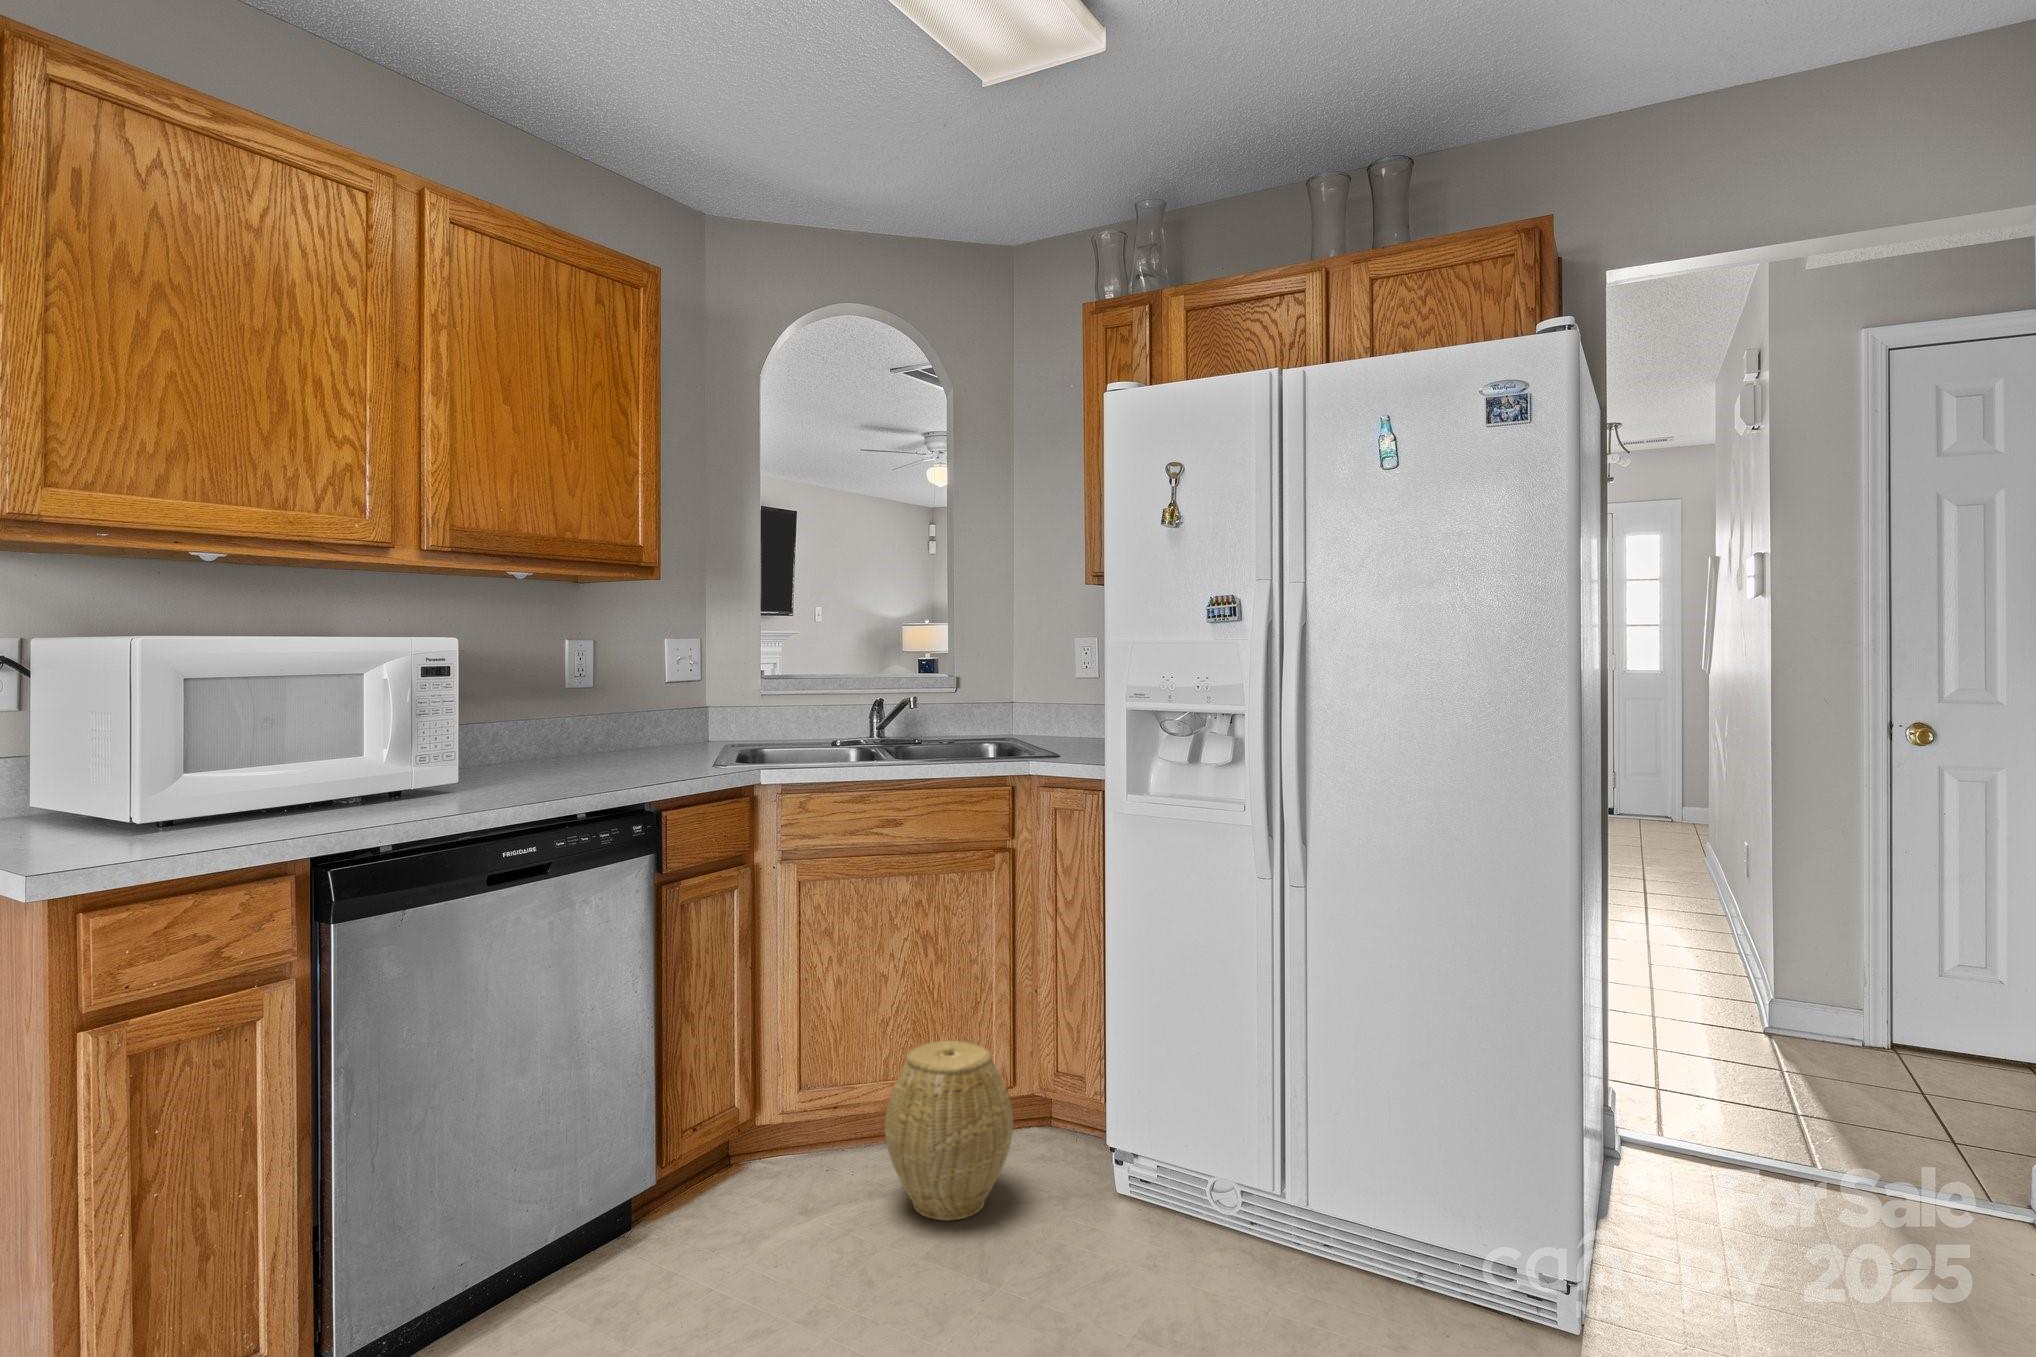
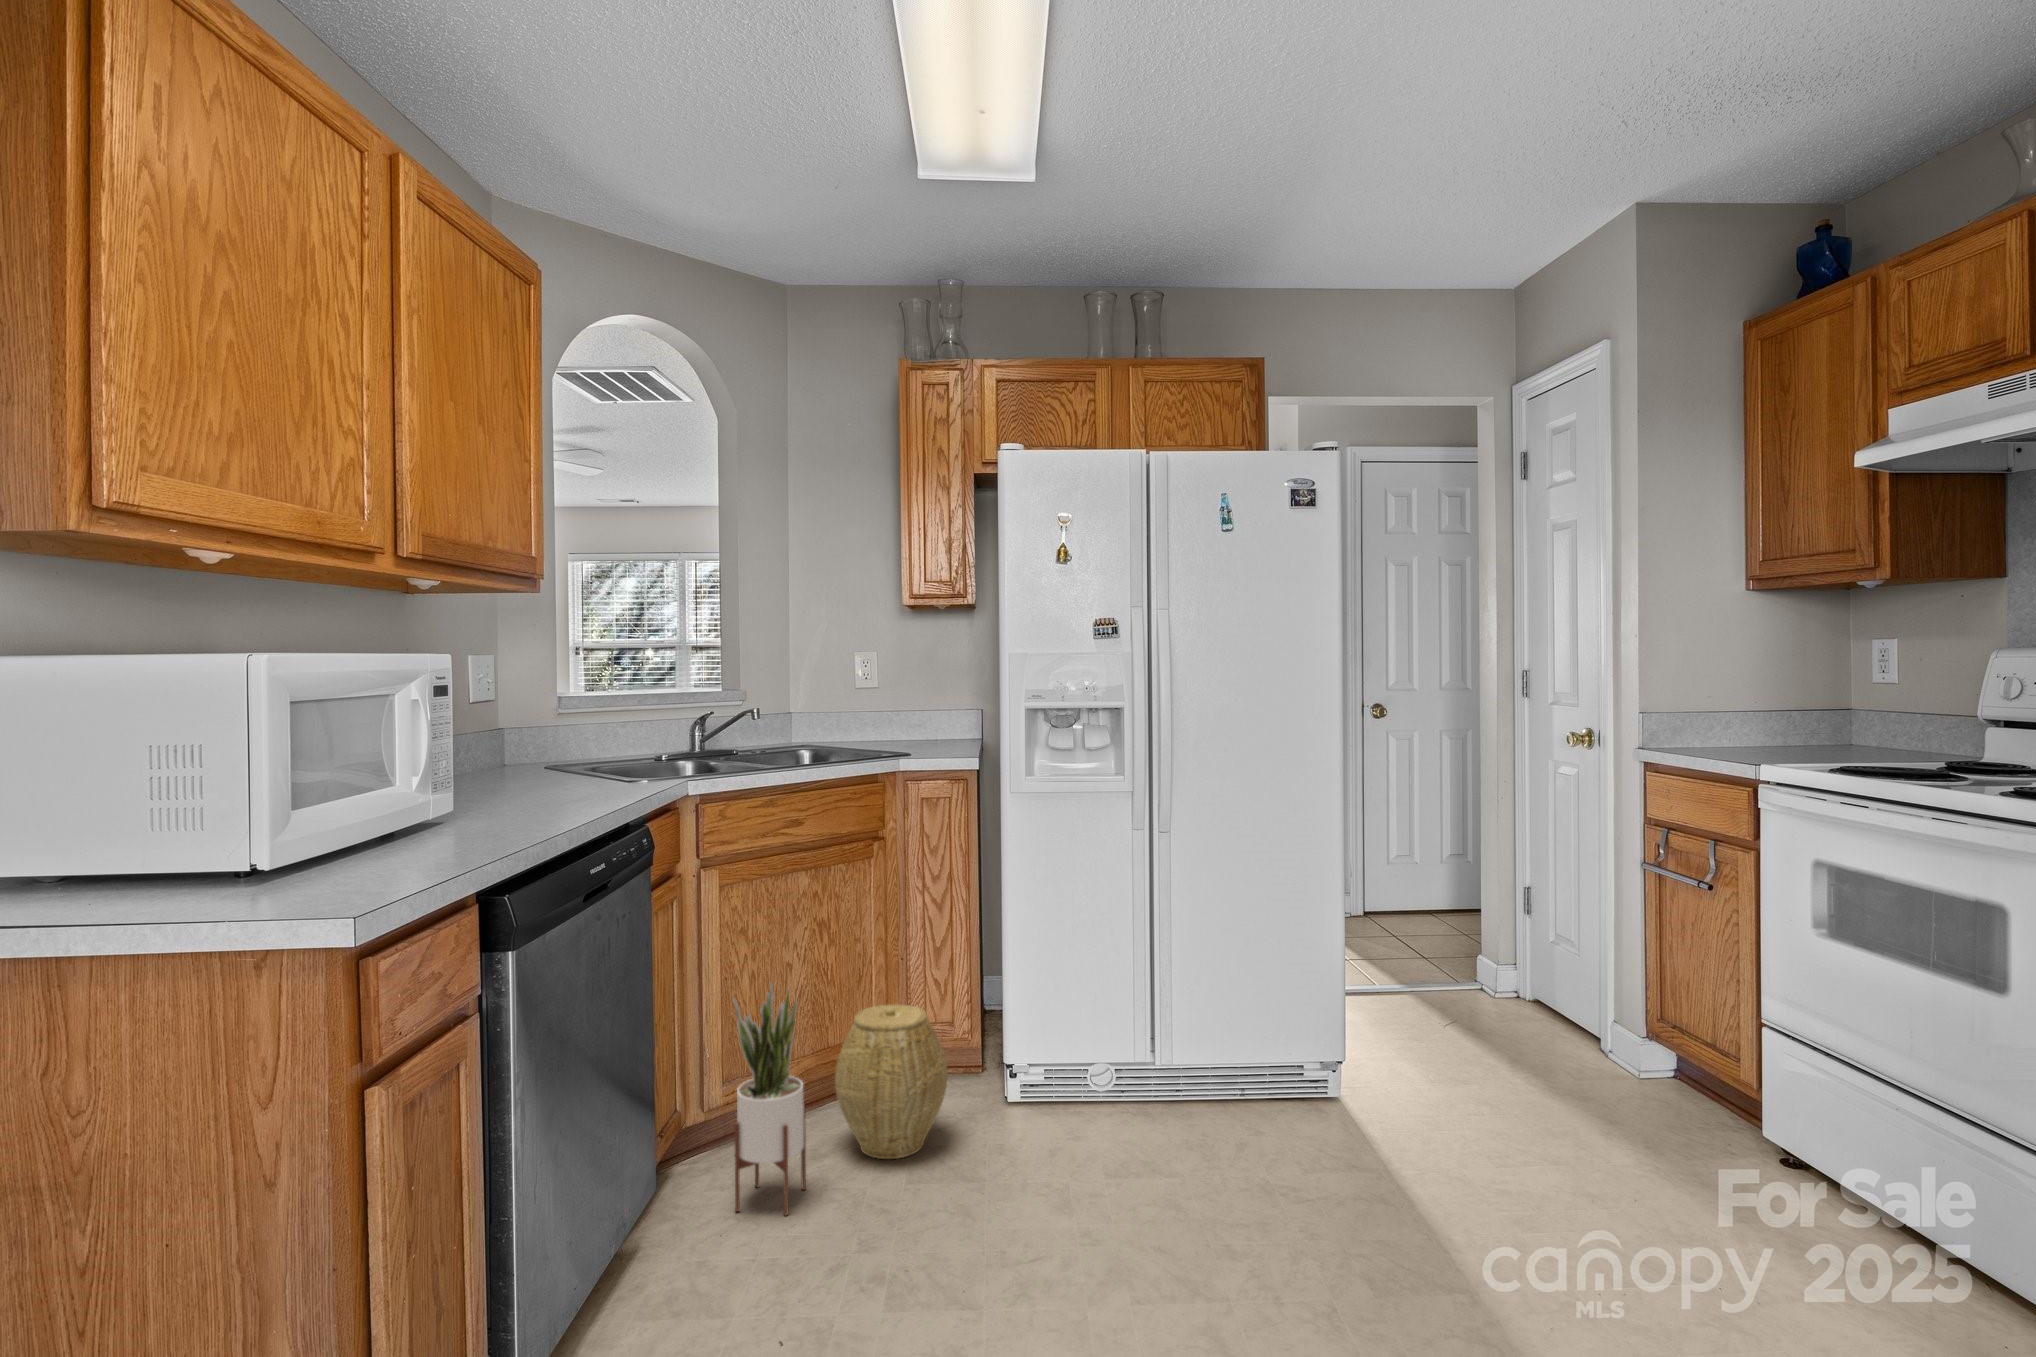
potted plant: none [725,992,826,1249] -> present [733,983,806,1215]

